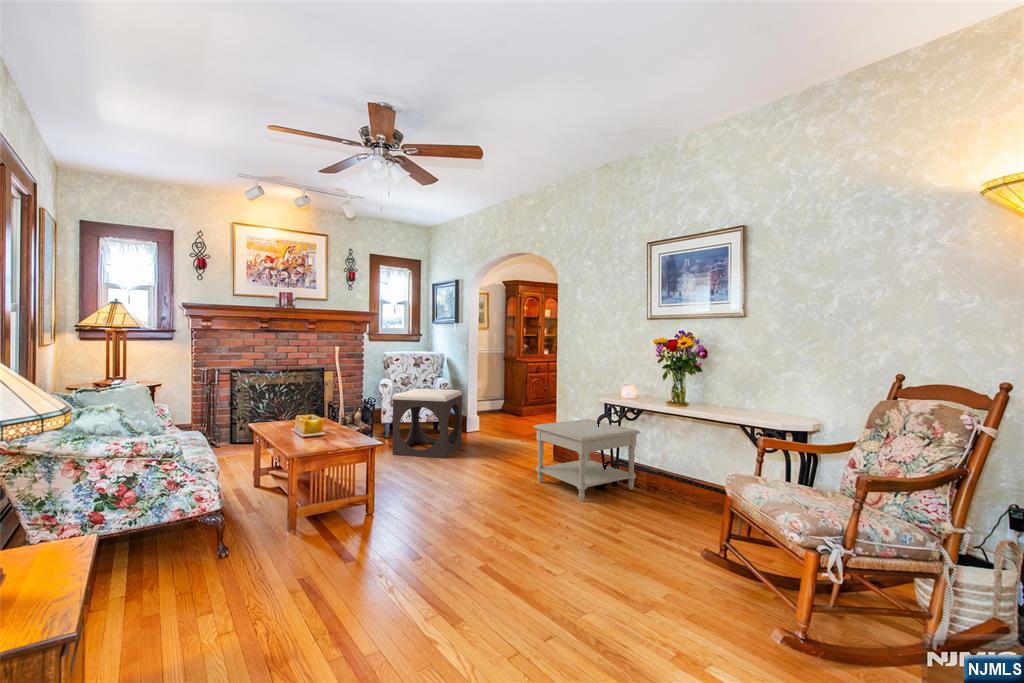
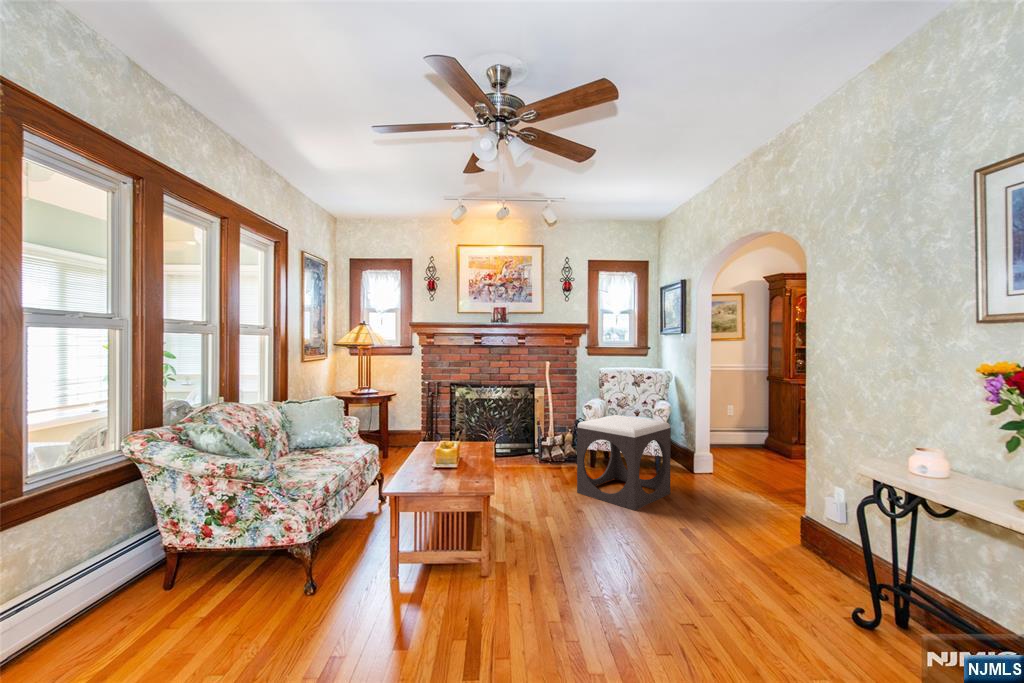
side table: present [533,419,640,501] -> none [733,497,956,665]

